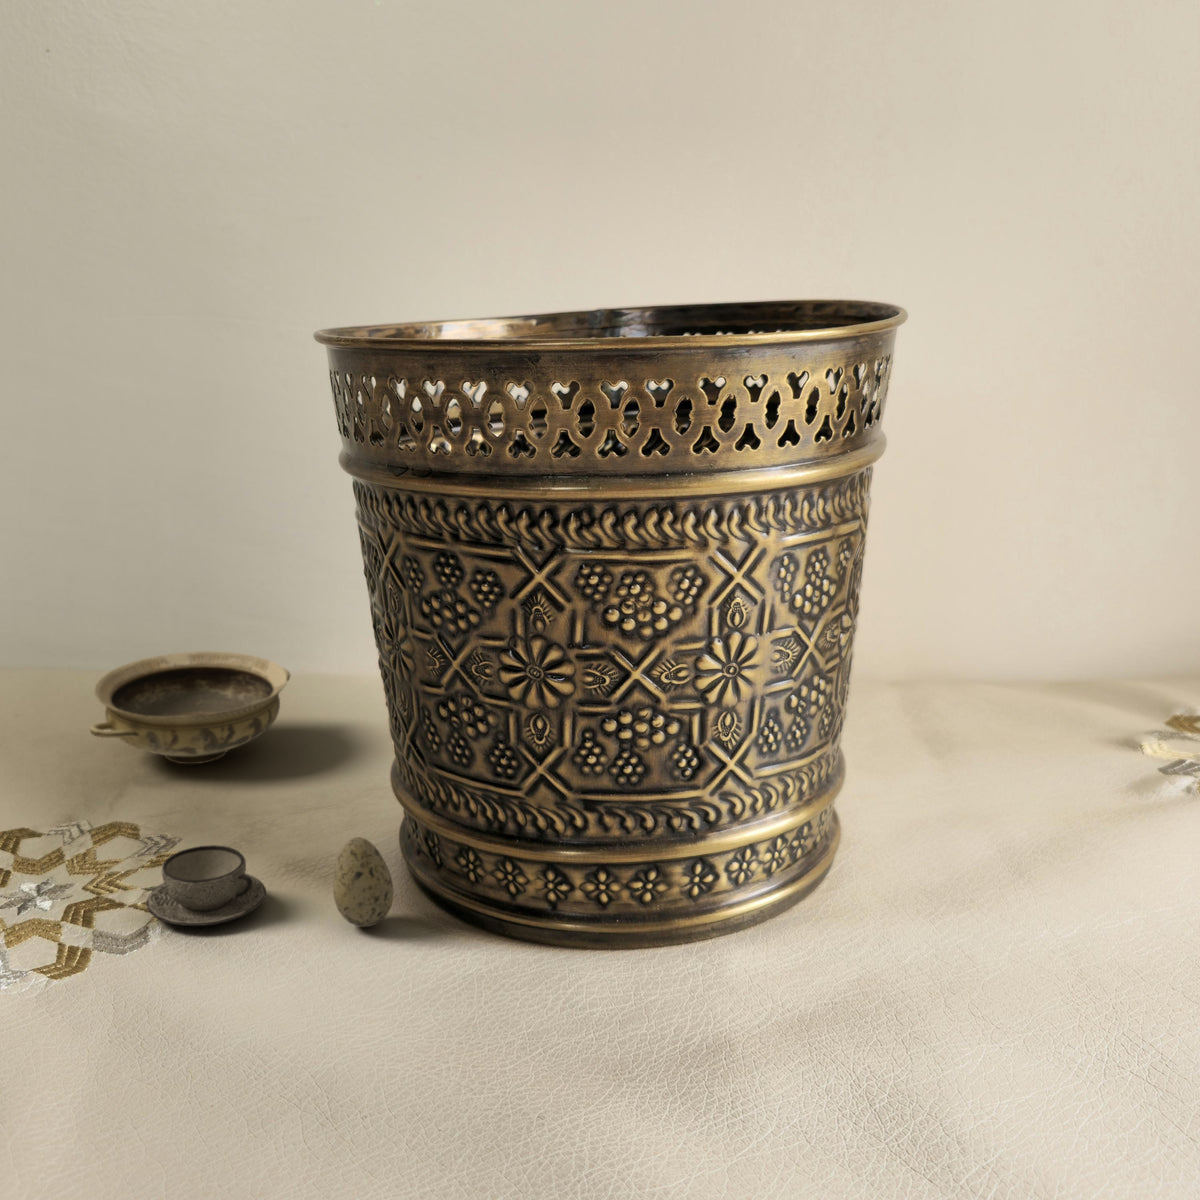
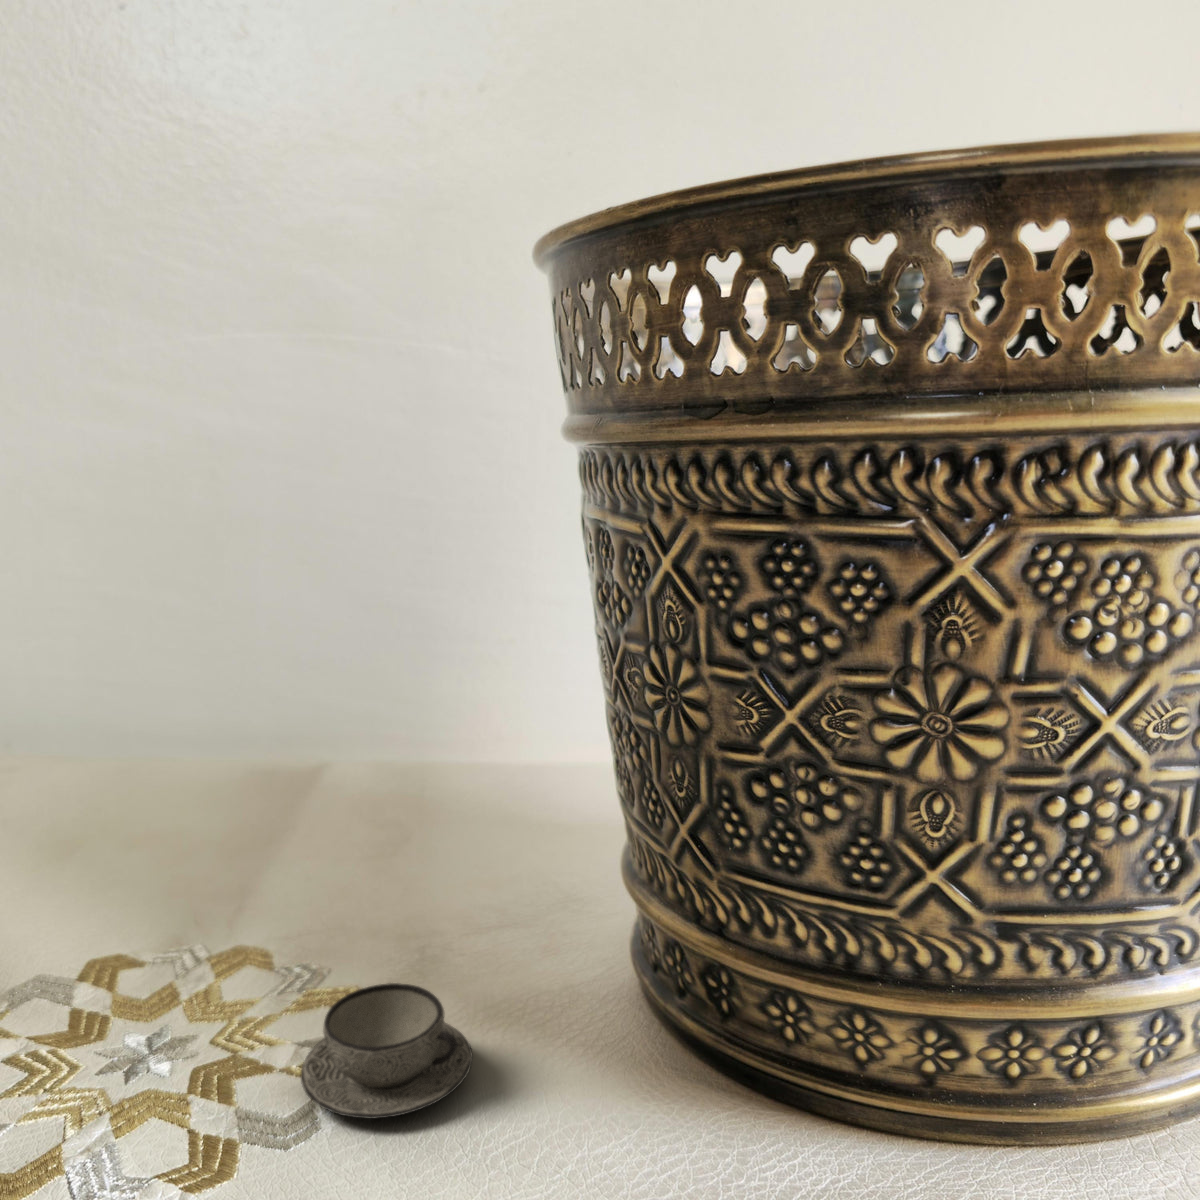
ceramic bowl: present [90,652,290,764] -> none [215,713,451,849]
decorative egg: present [333,837,394,927] -> none [580,977,667,1110]

